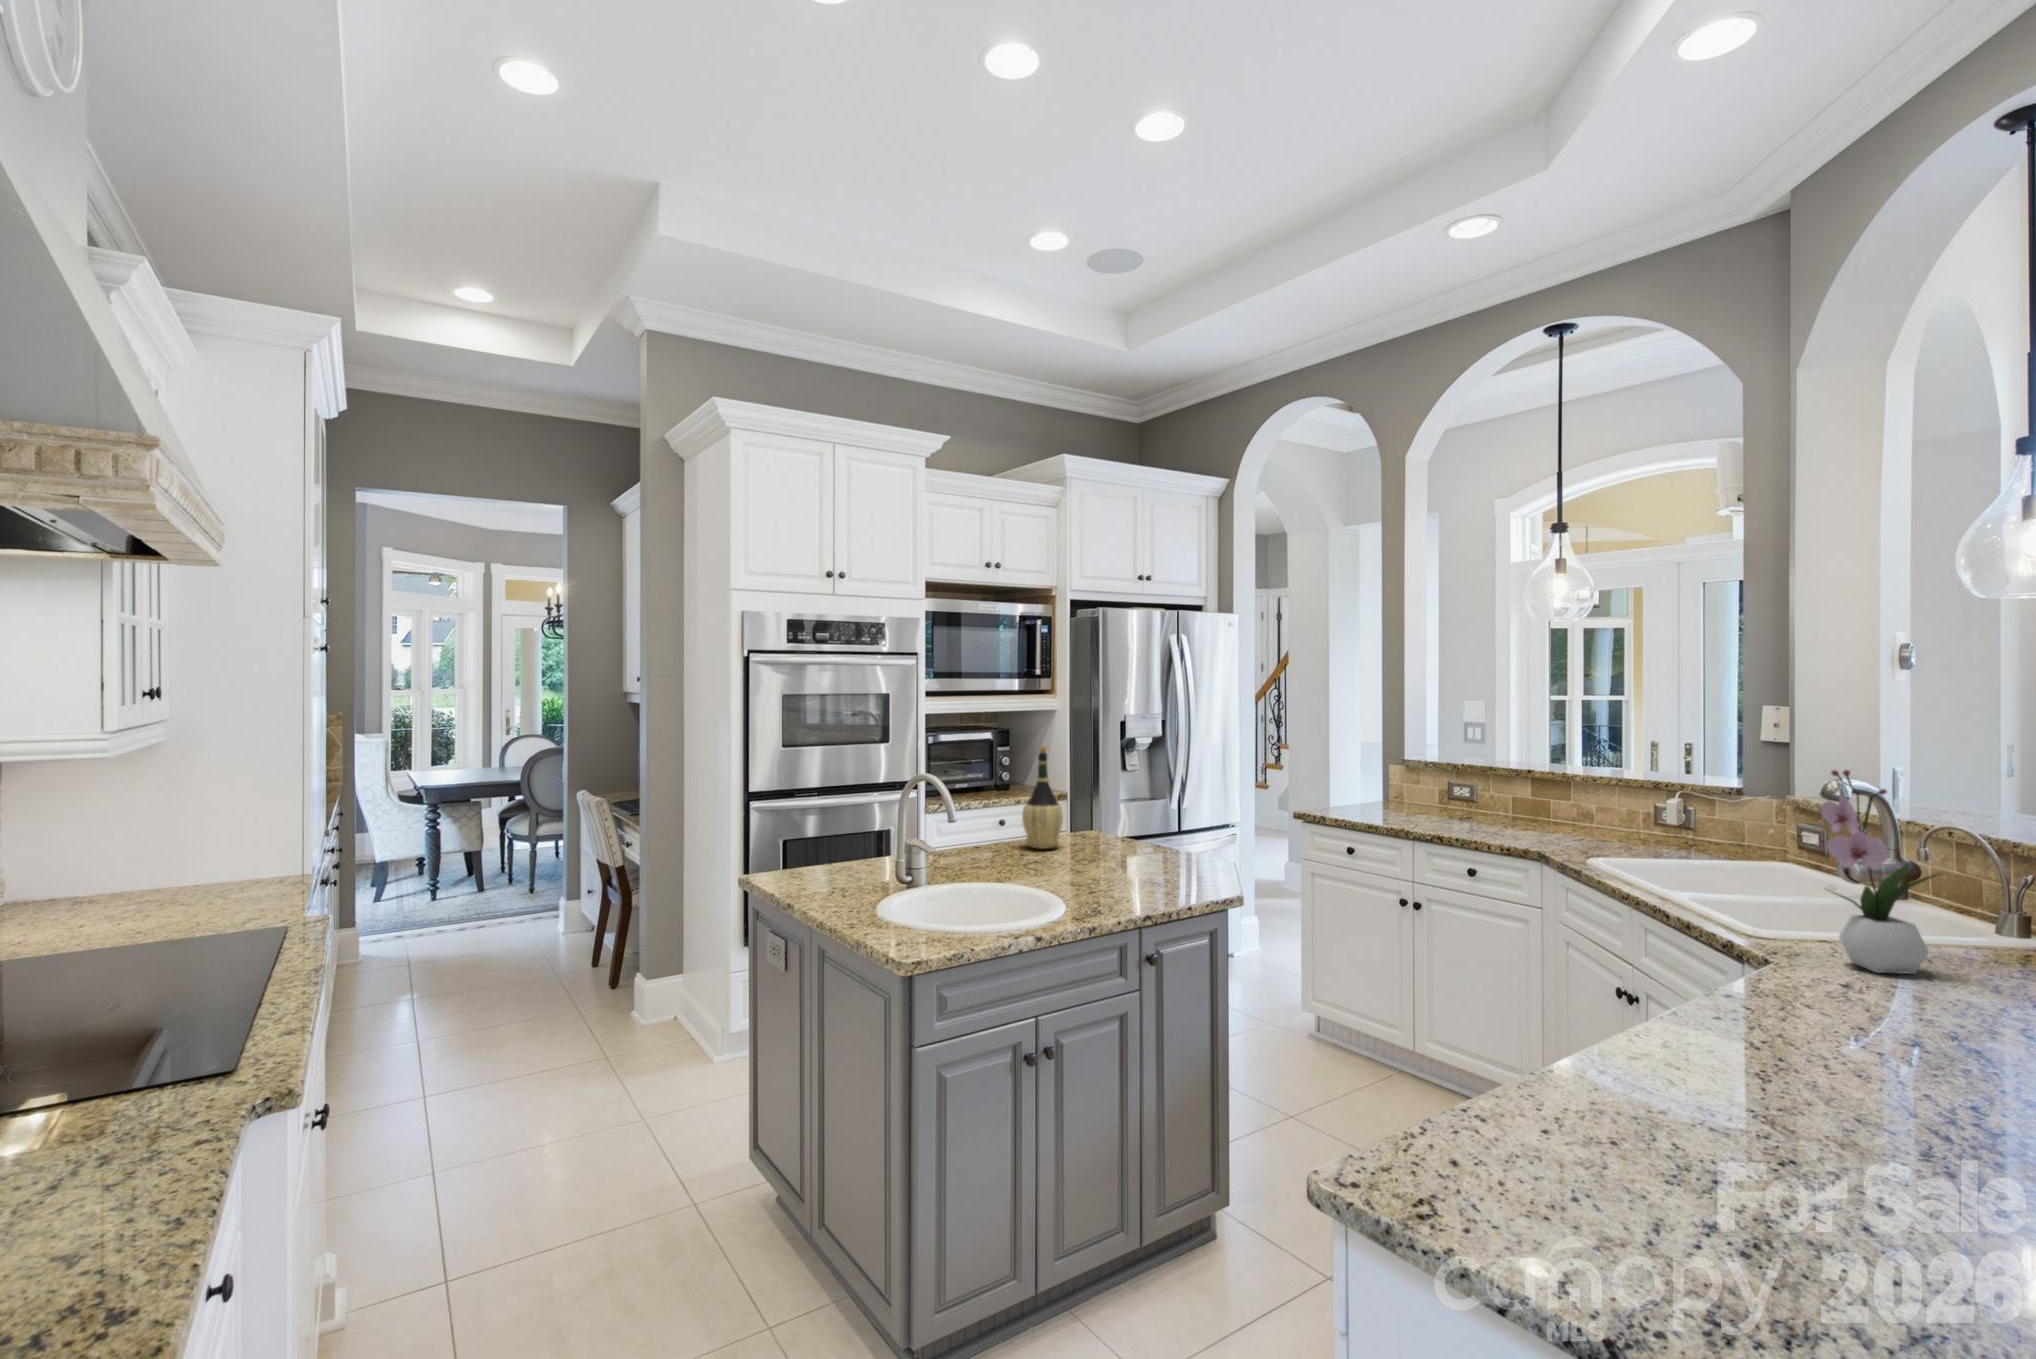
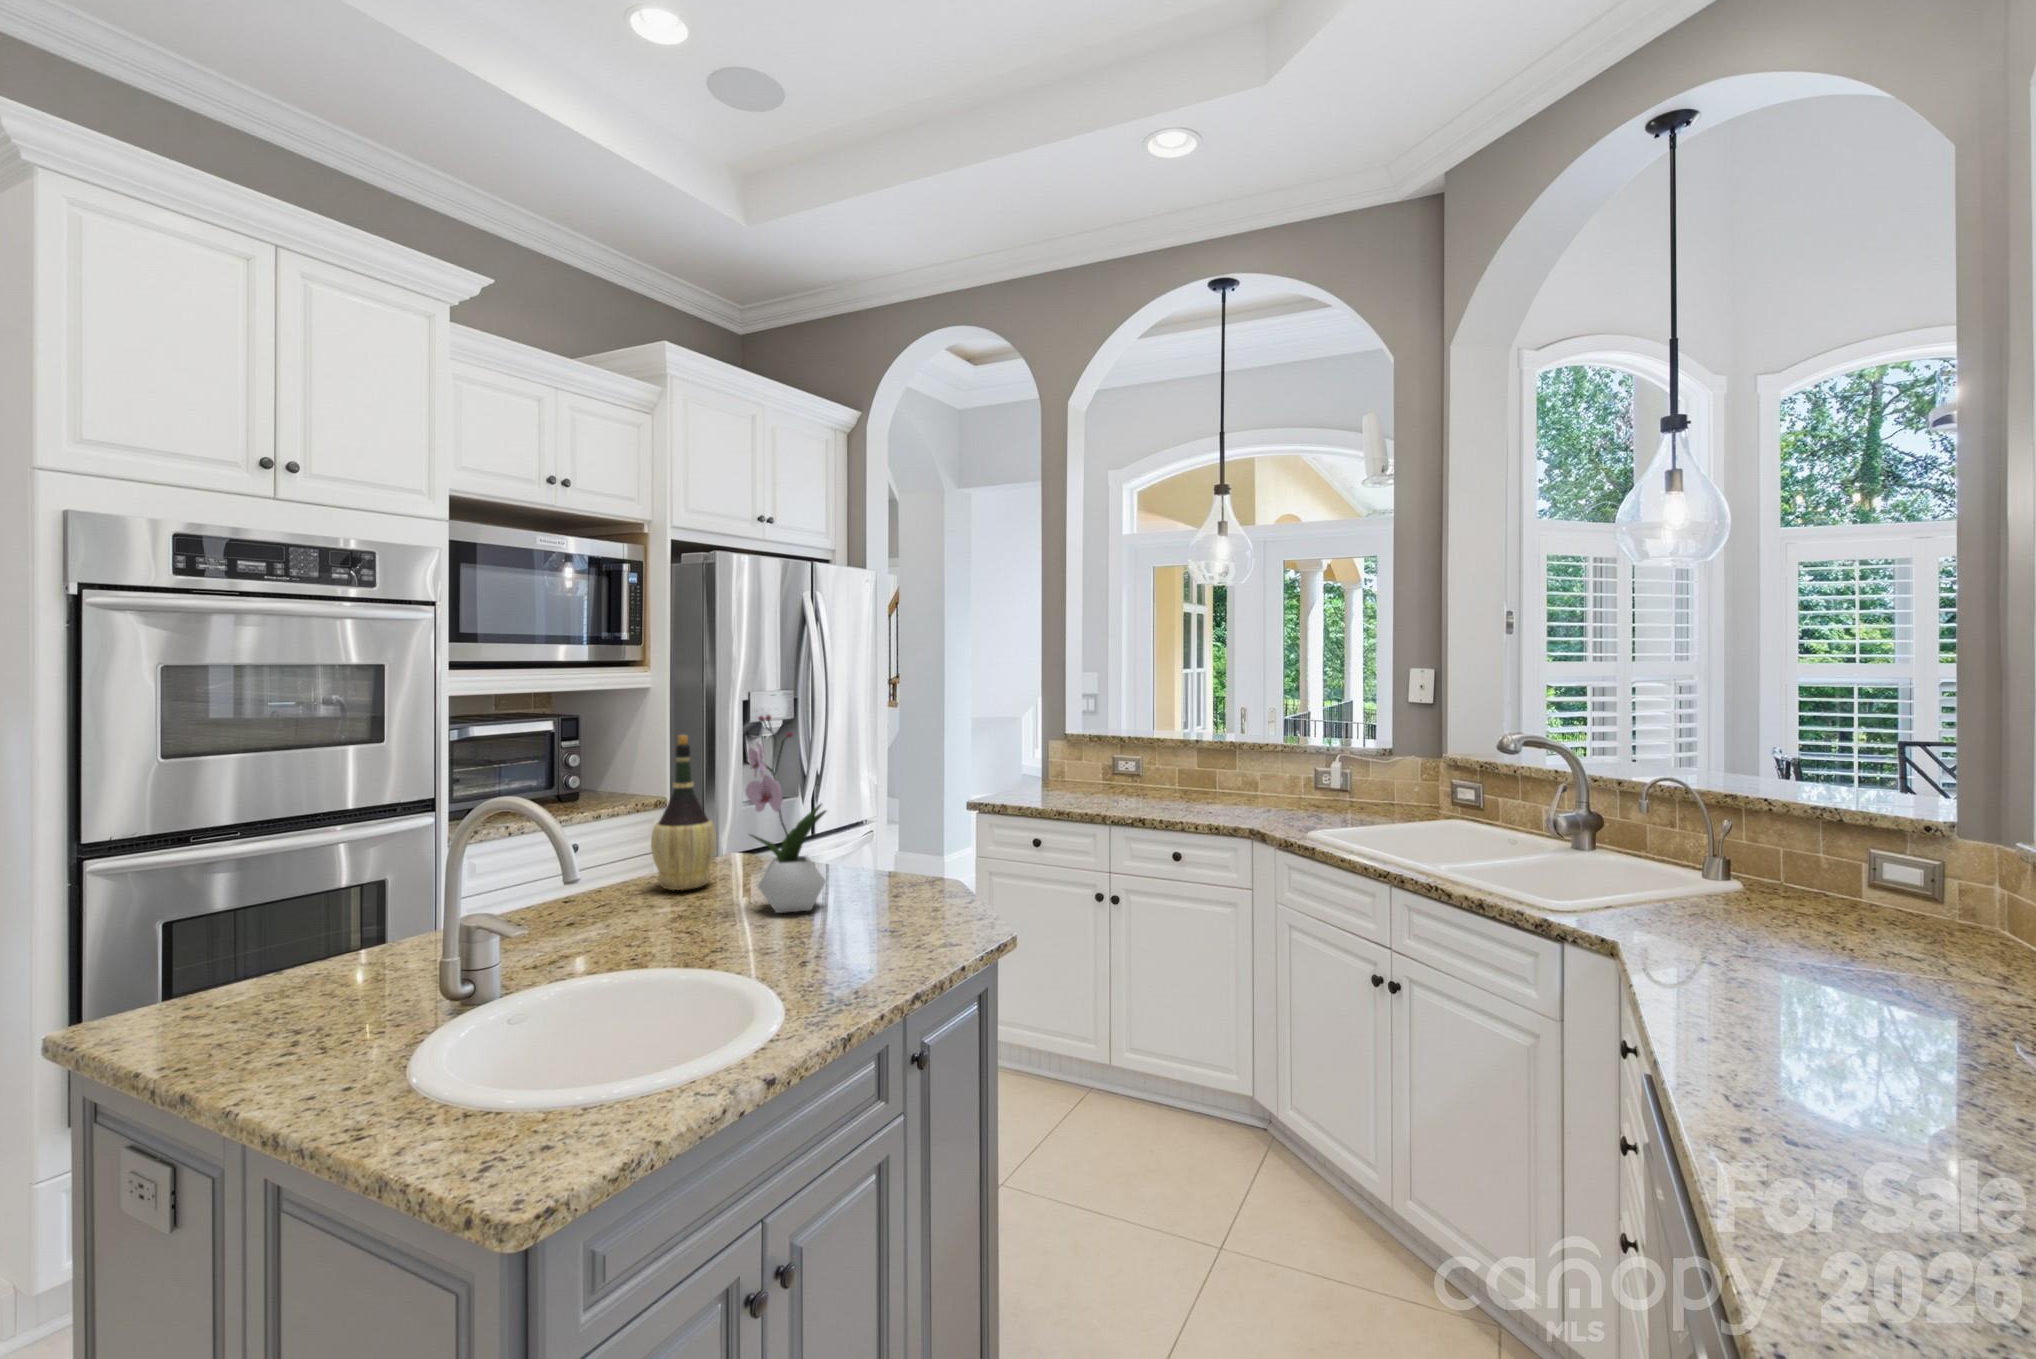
flower arrangement: present [1821,770,1939,974] -> present [745,715,826,913]

